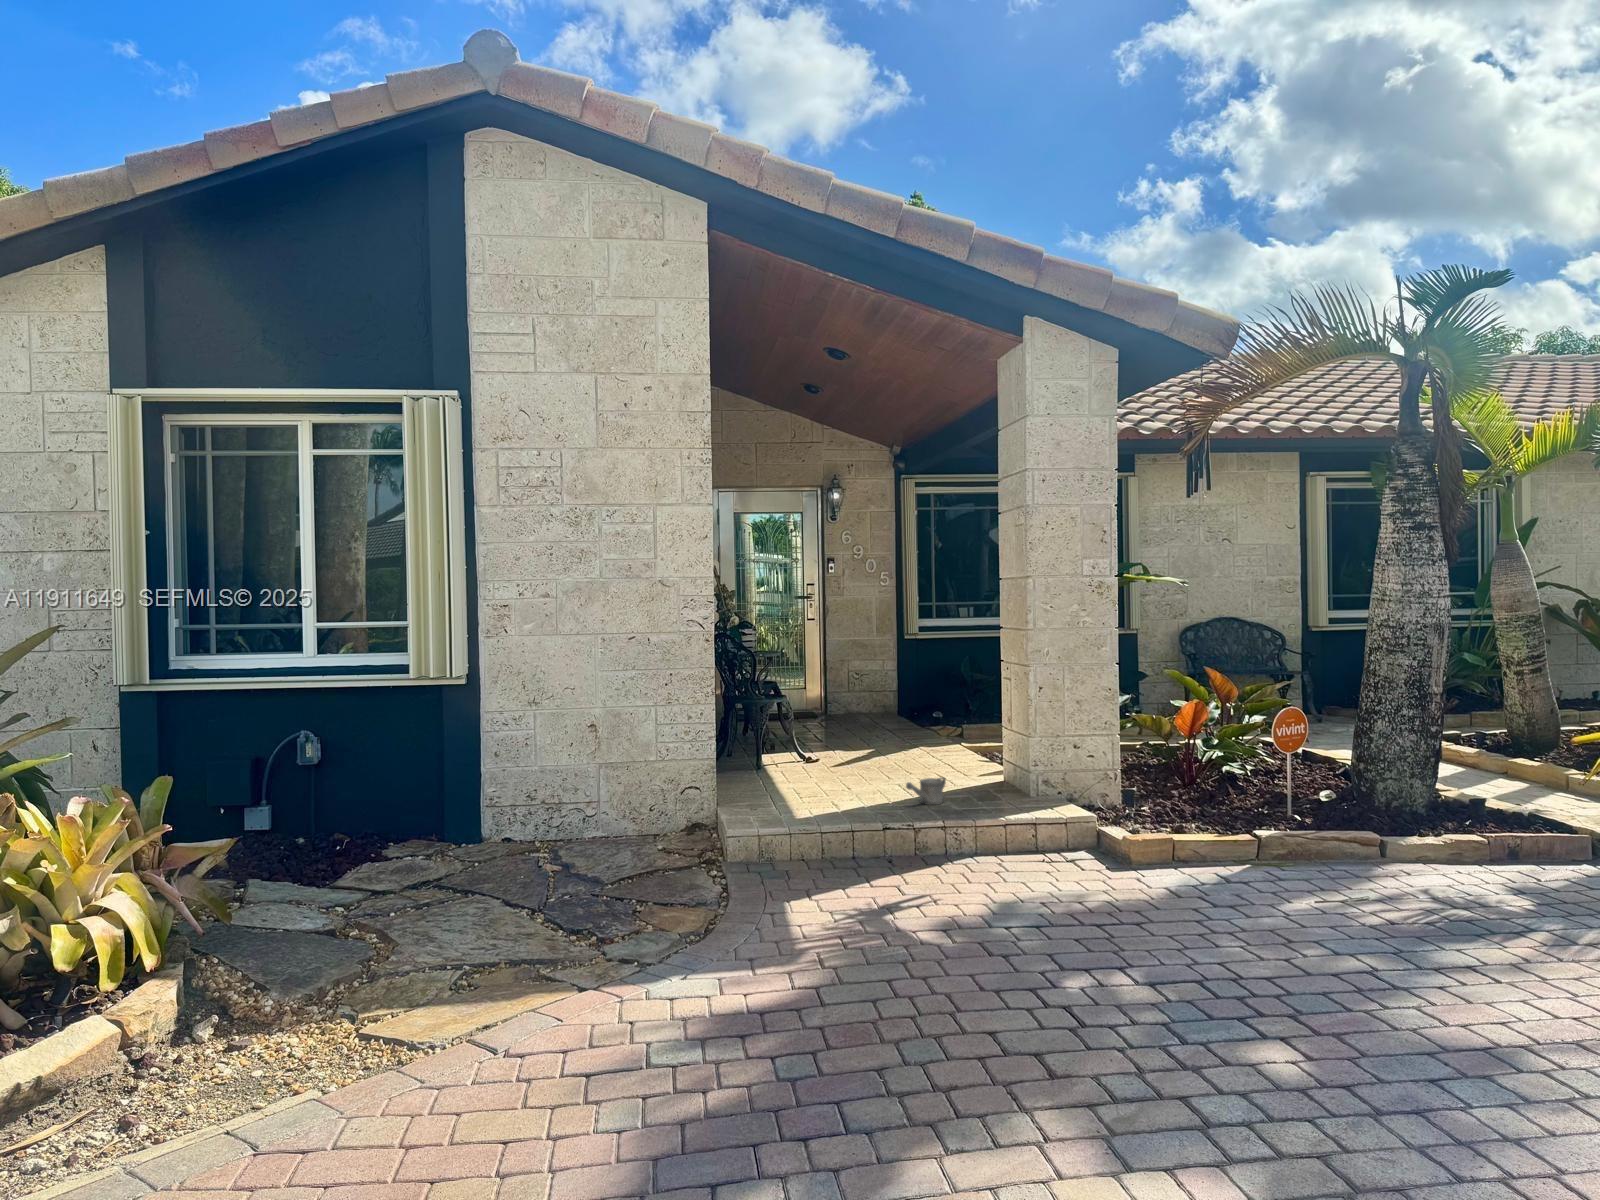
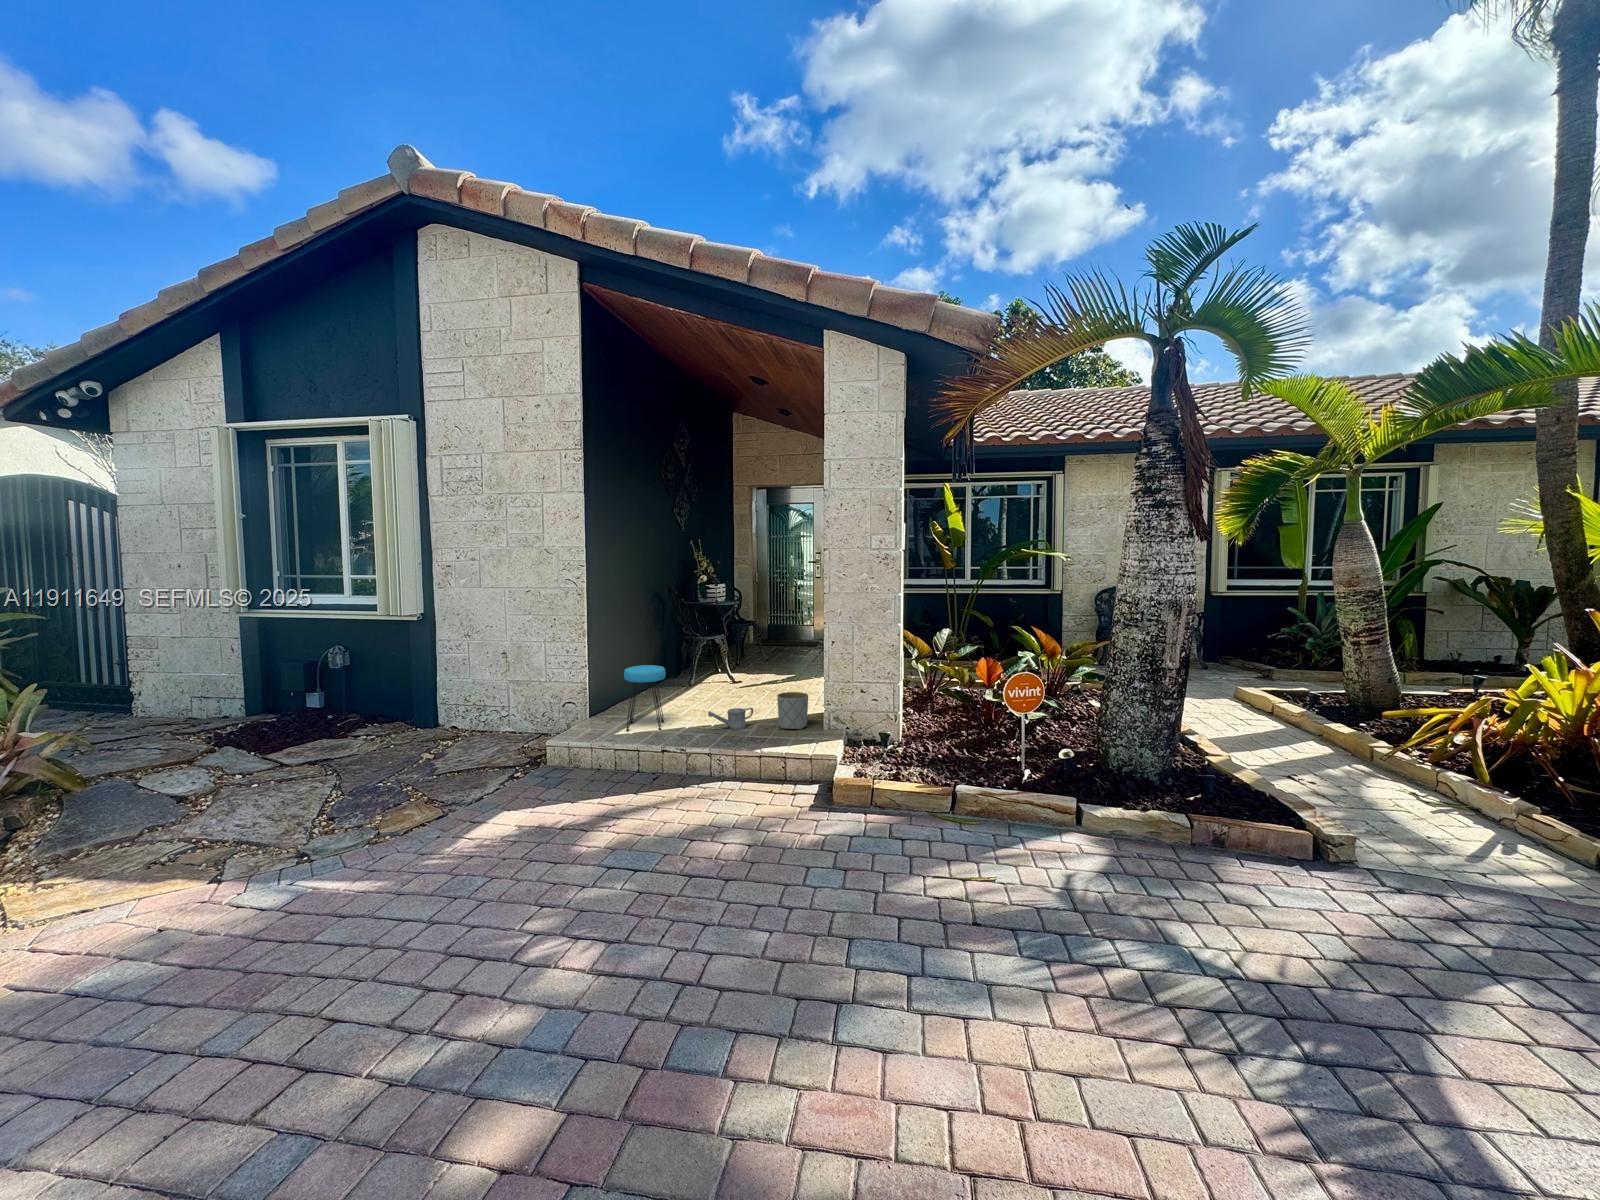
stool: none [787,729,846,816] -> present [624,665,666,731]
planter: none [976,754,1015,800] -> present [777,692,808,729]

